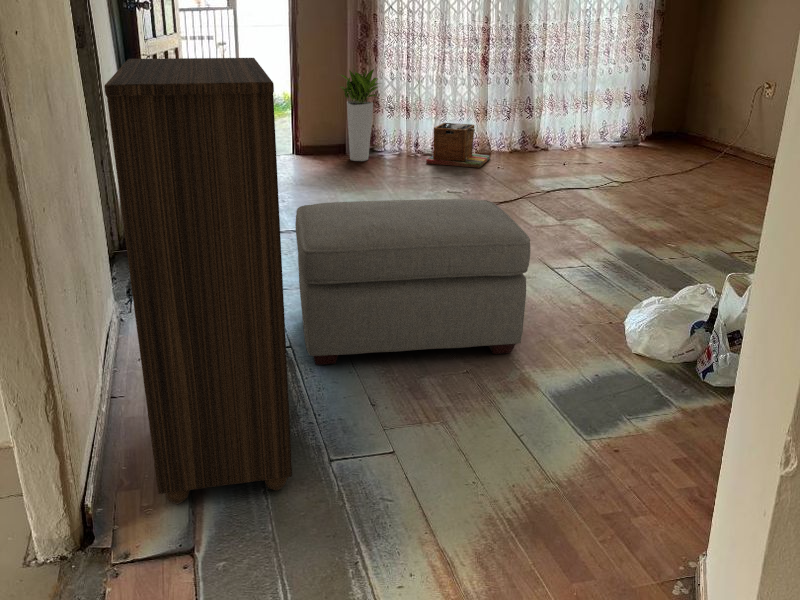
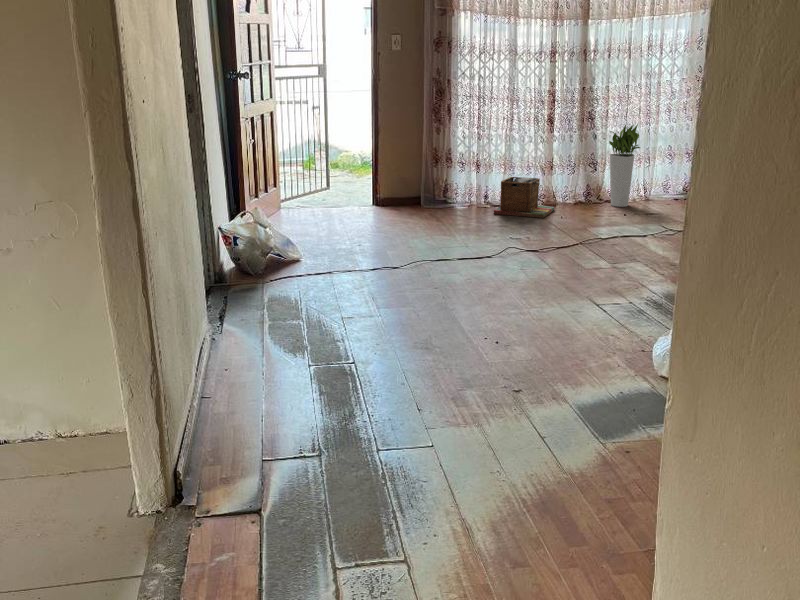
bookshelf: present [104,58,292,504] -> none [206,117,344,477]
planter: present [340,69,379,161] -> present [609,125,640,207]
ottoman: present [295,199,531,365] -> none [362,240,563,378]

